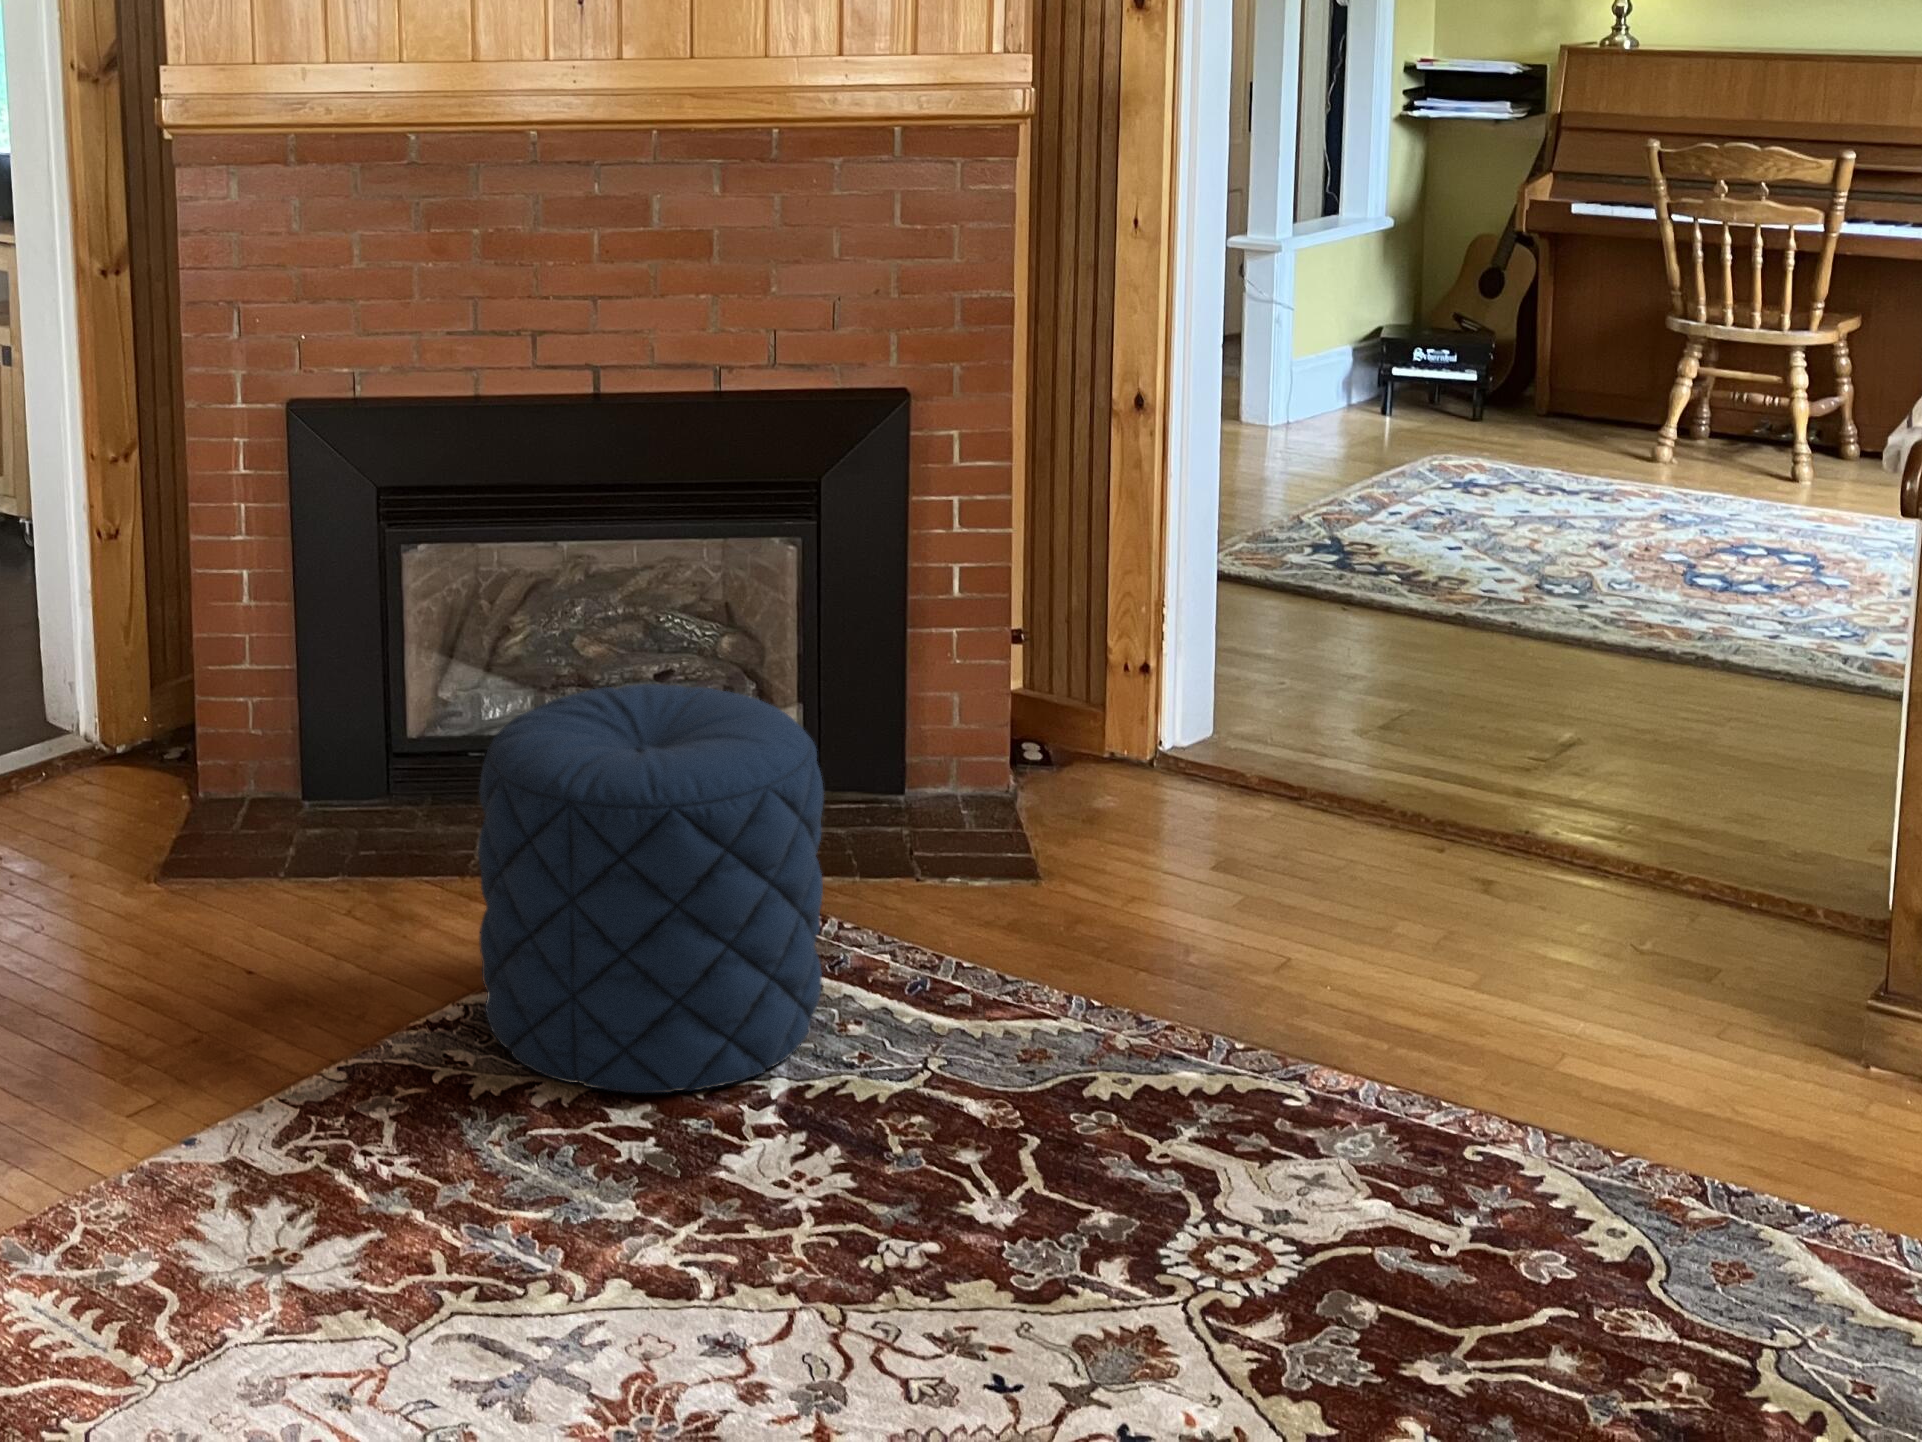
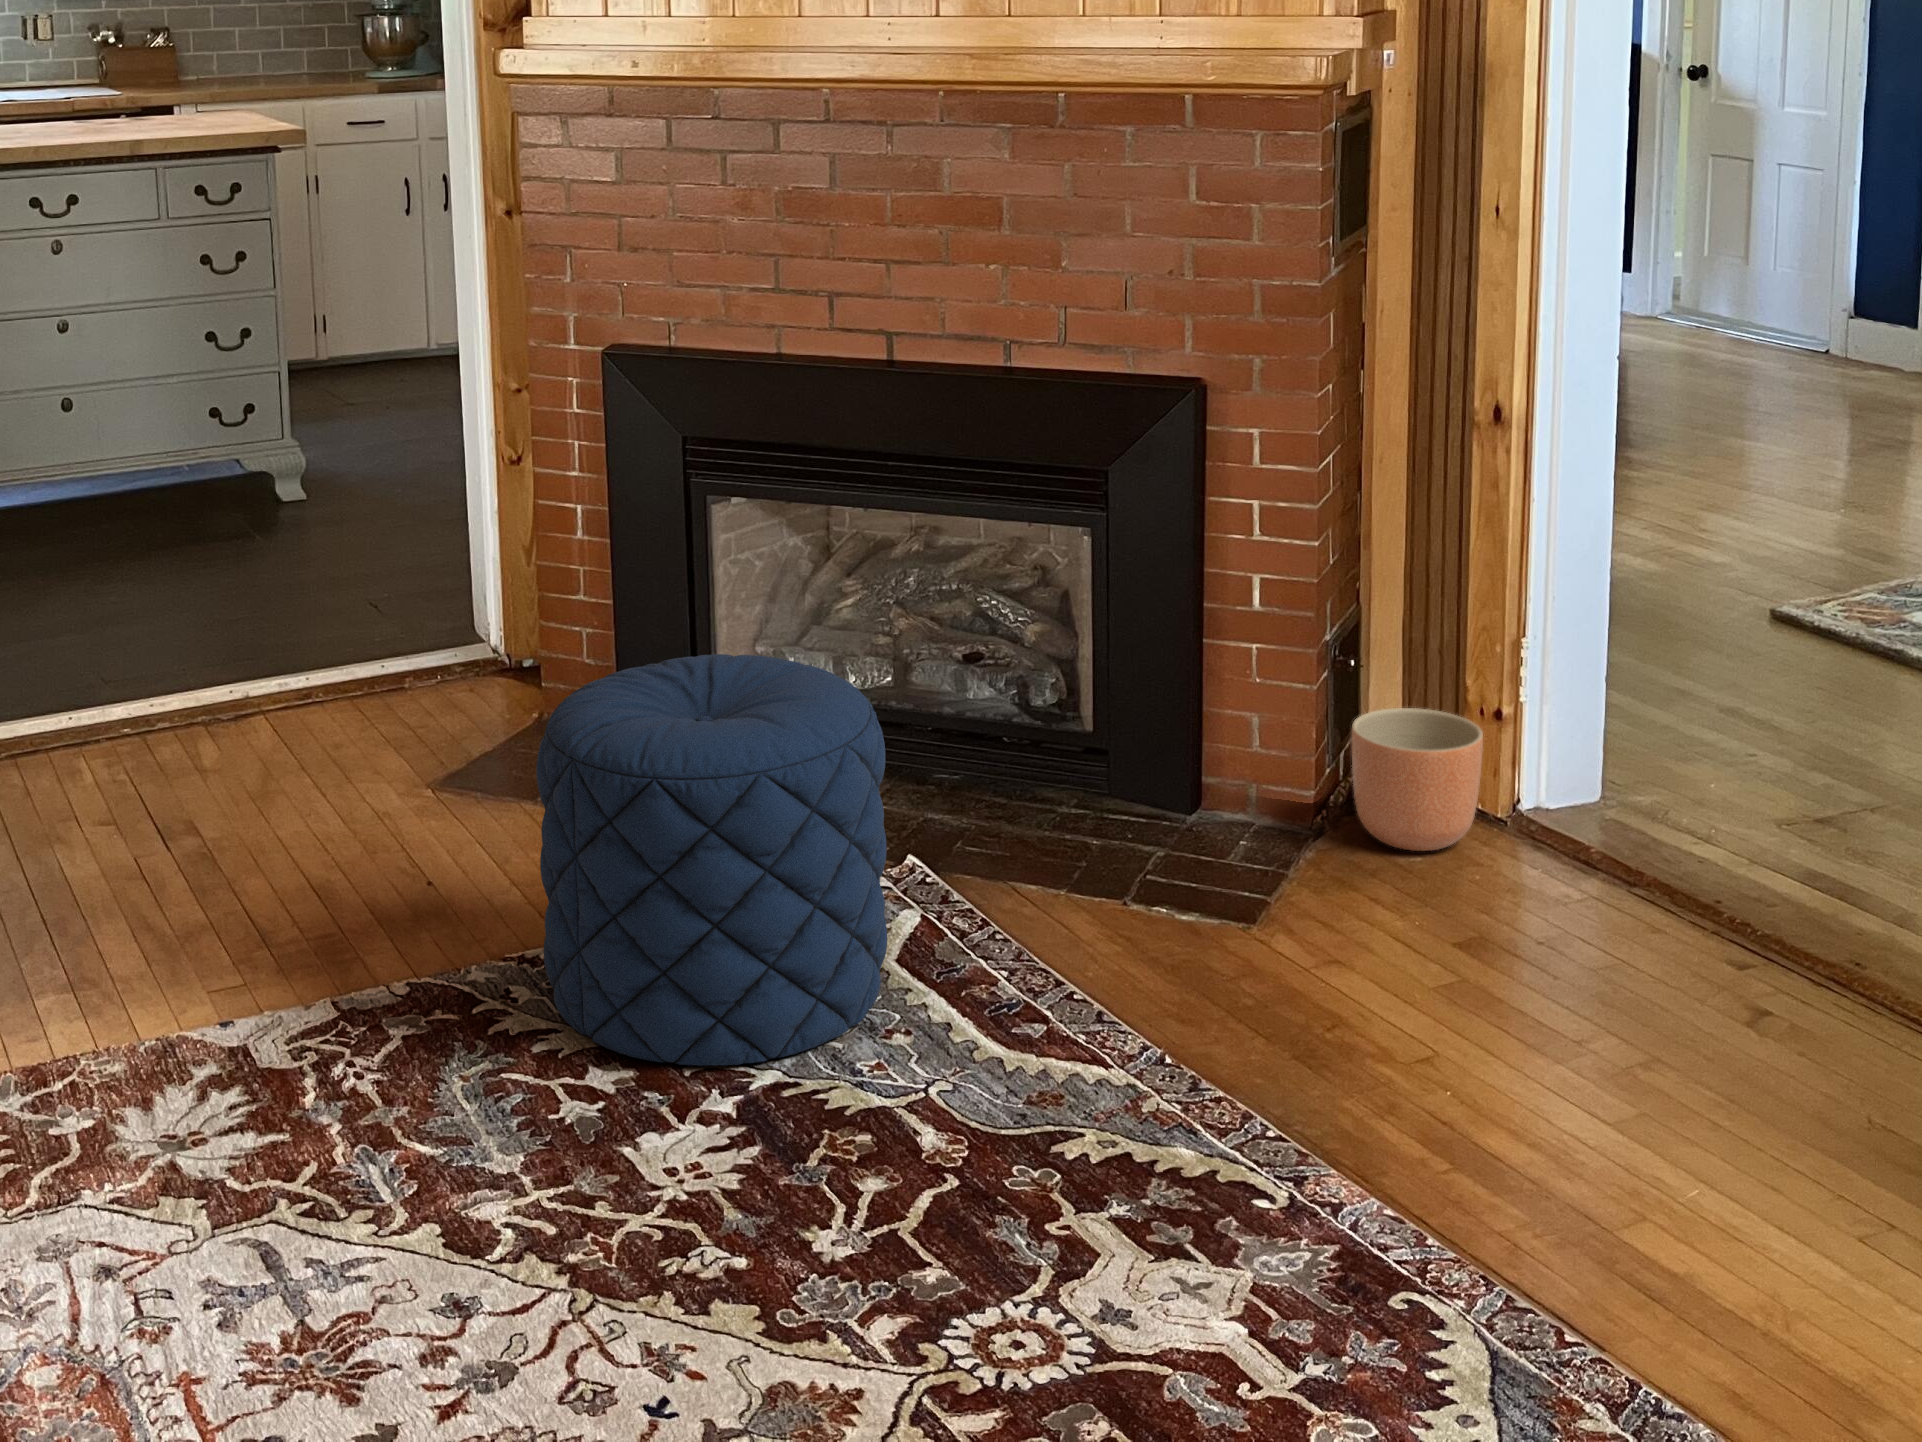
planter: none [1038,673,1153,799] -> present [1352,708,1483,851]

